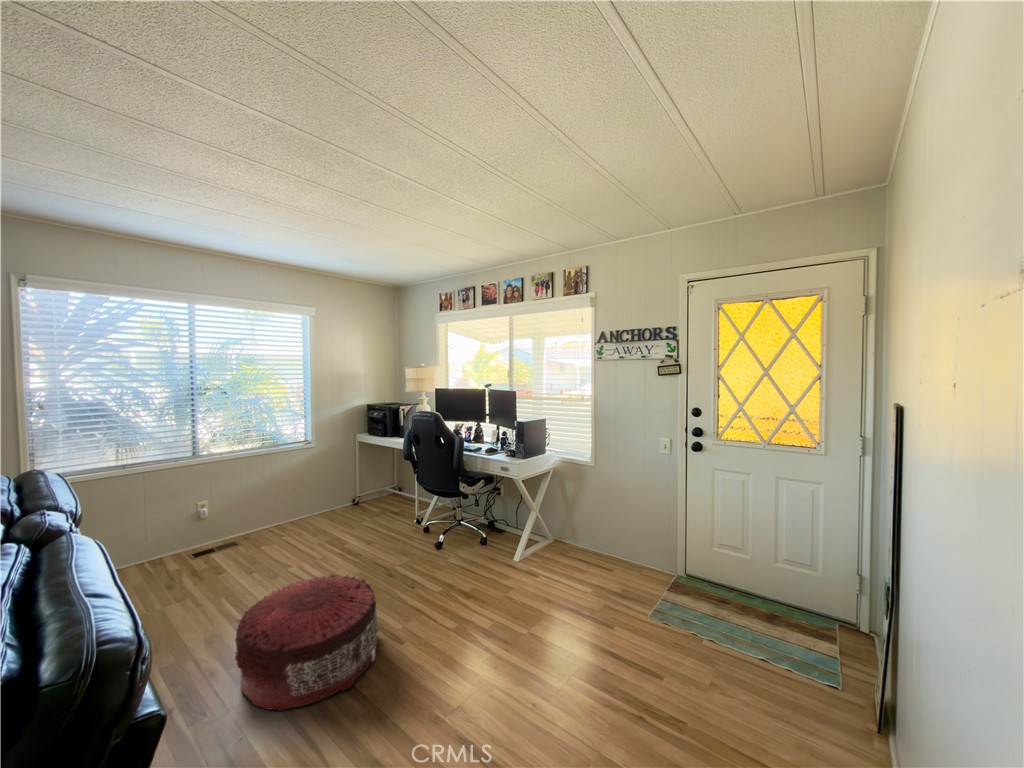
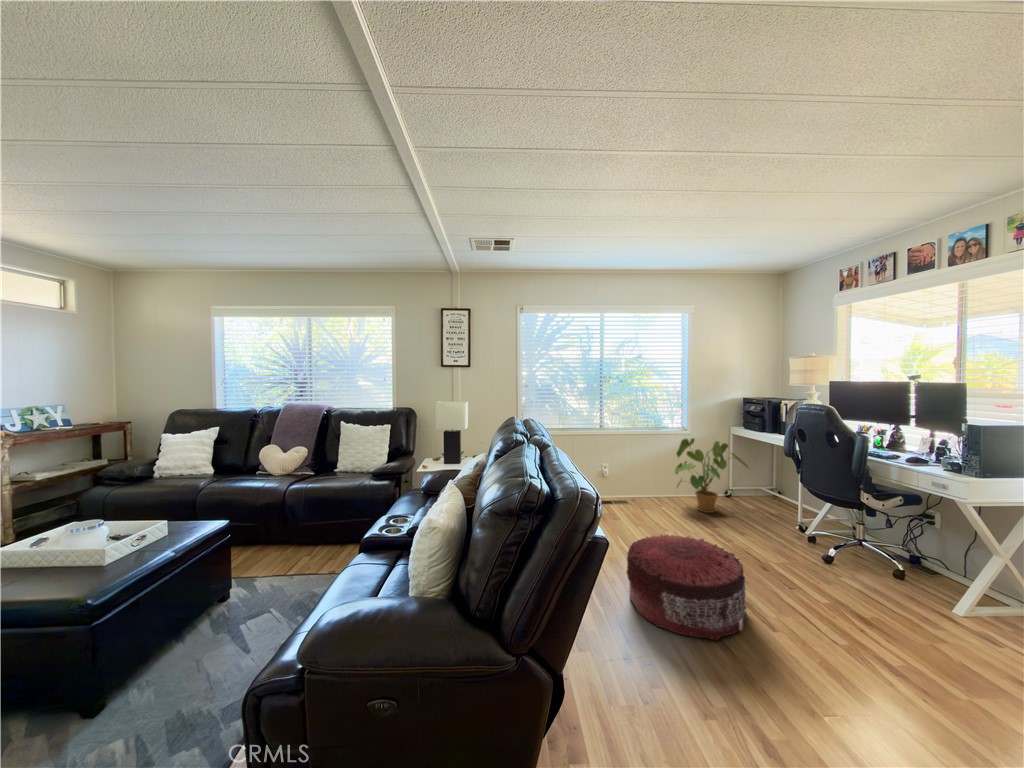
house plant: none [296,451,378,532] -> present [675,438,749,513]

